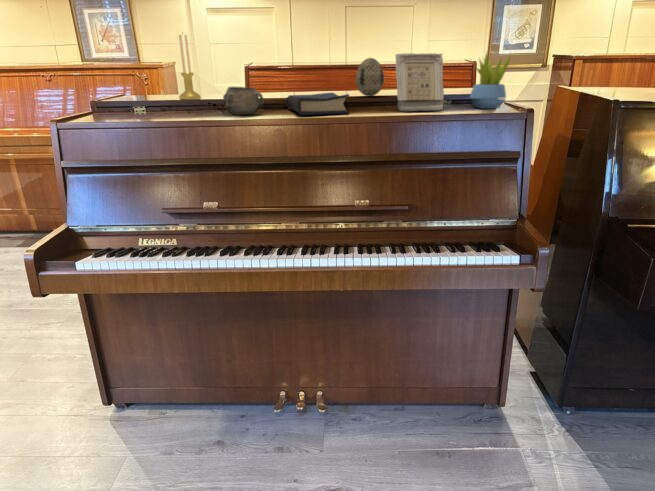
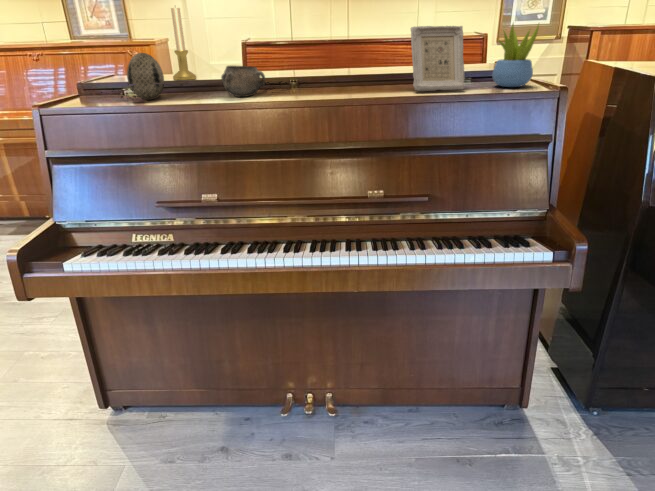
decorative egg: present [356,58,384,96] -> present [127,53,164,100]
hardback book: present [286,93,349,115] -> none [290,71,360,96]

